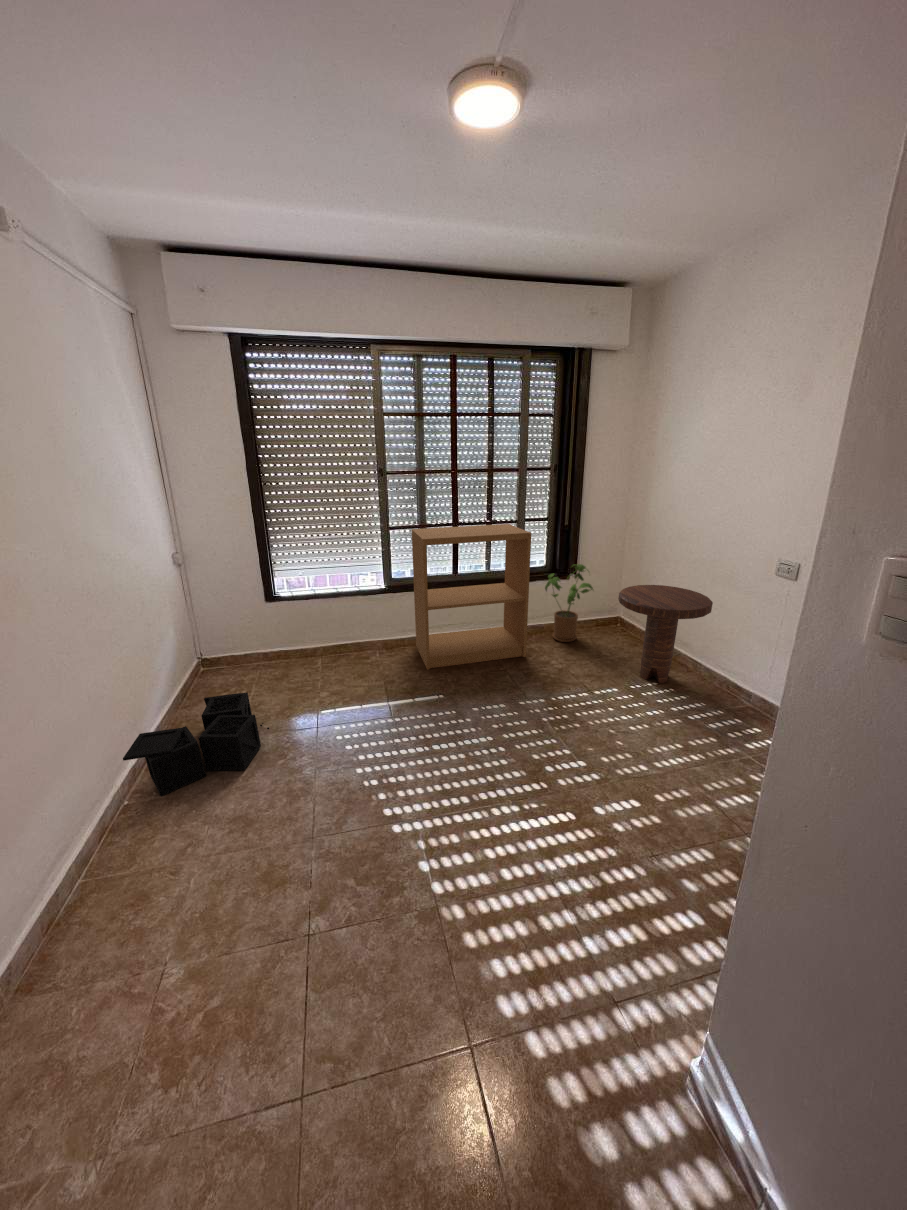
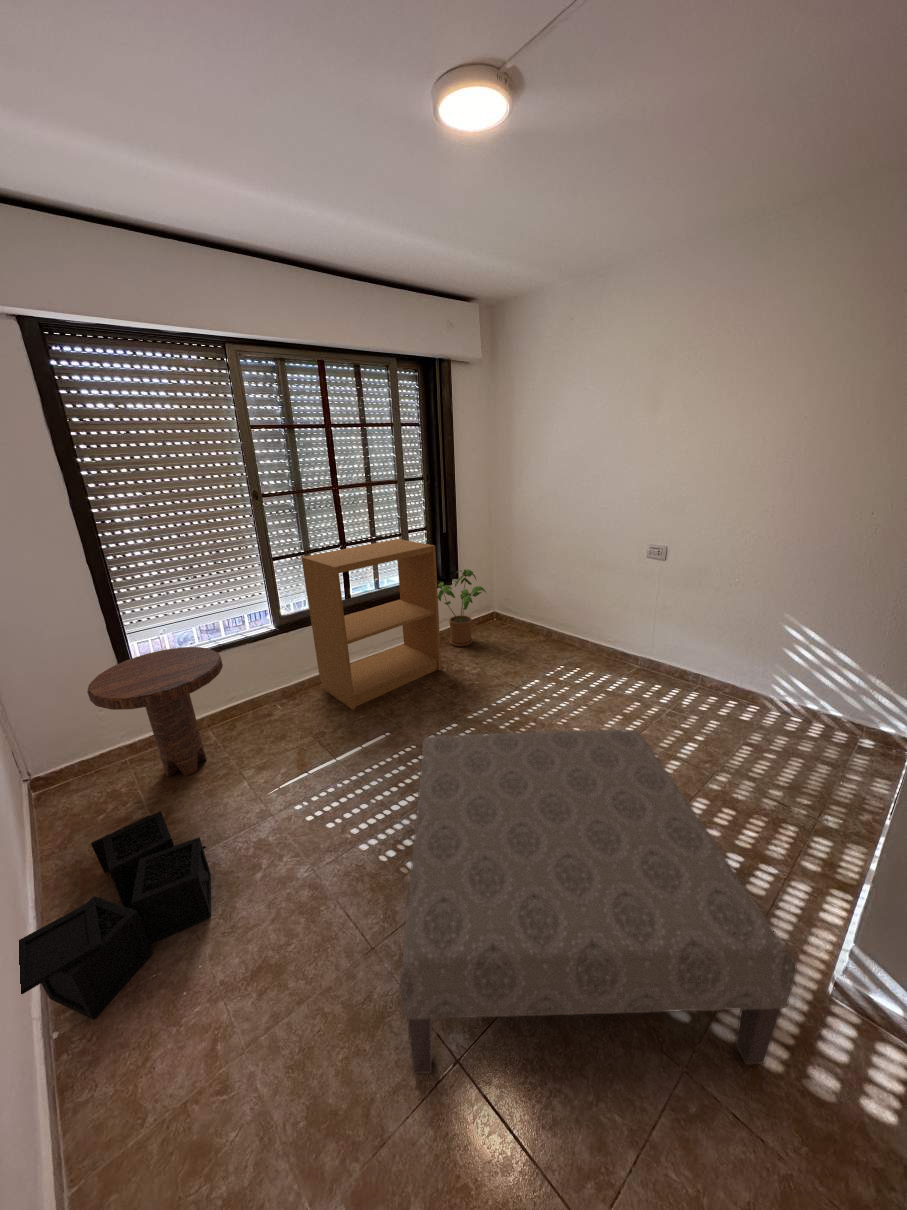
side table: present [618,585,713,683] -> present [87,647,223,777]
ottoman: none [266,692,627,1086] -> present [400,730,797,1074]

